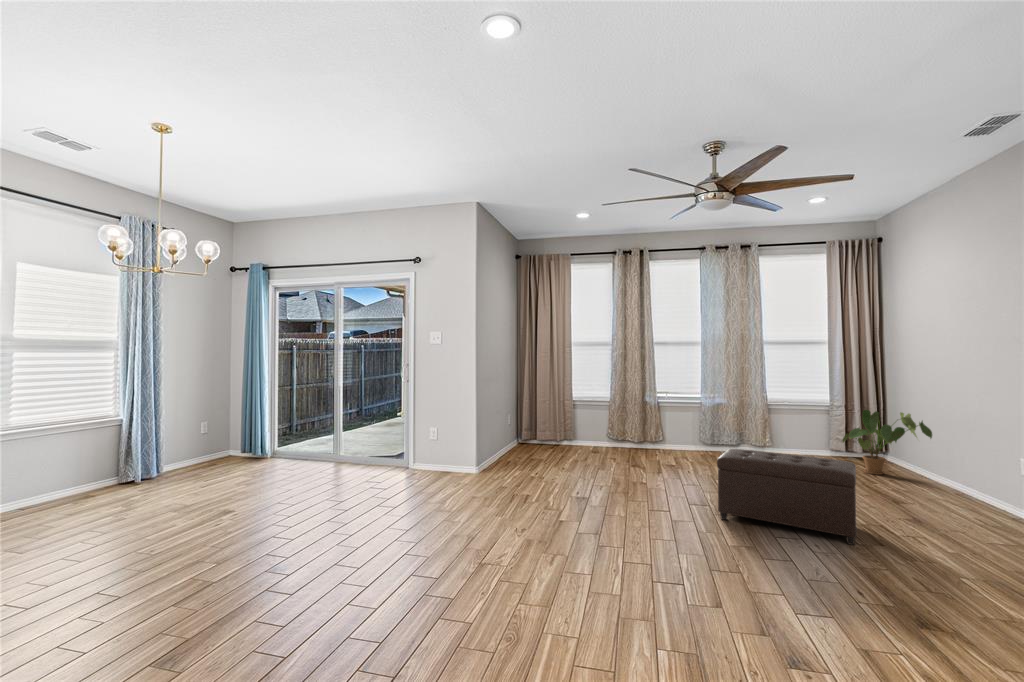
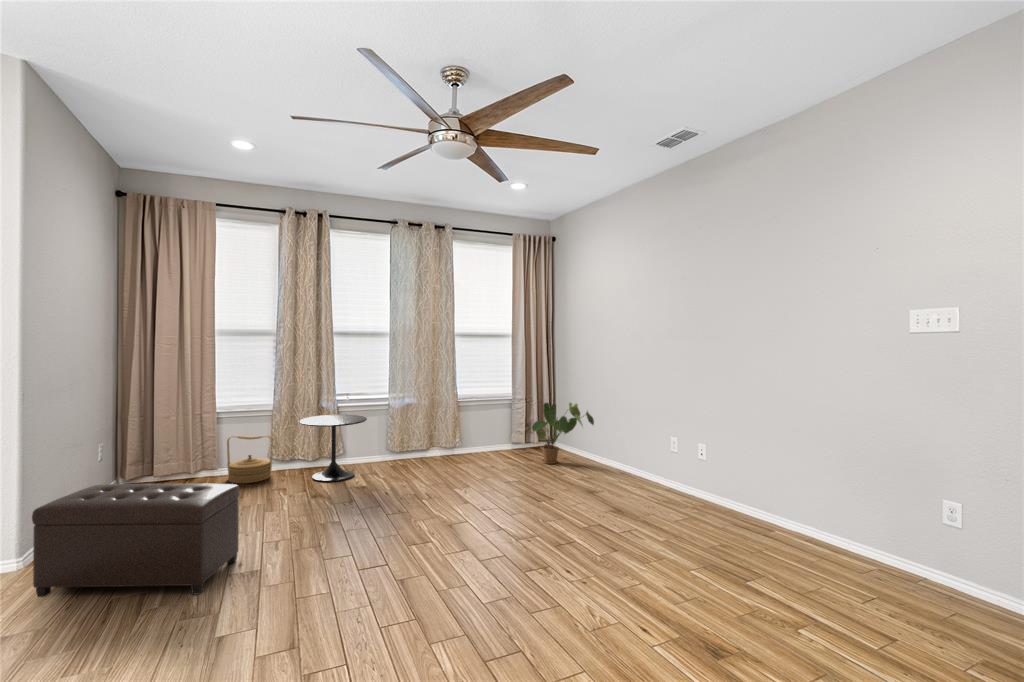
side table: none [626,407,678,459] -> present [300,414,367,482]
woven basket: none [579,417,609,451] -> present [227,436,273,483]
ottoman: present [717,449,856,545] -> present [32,484,240,597]

